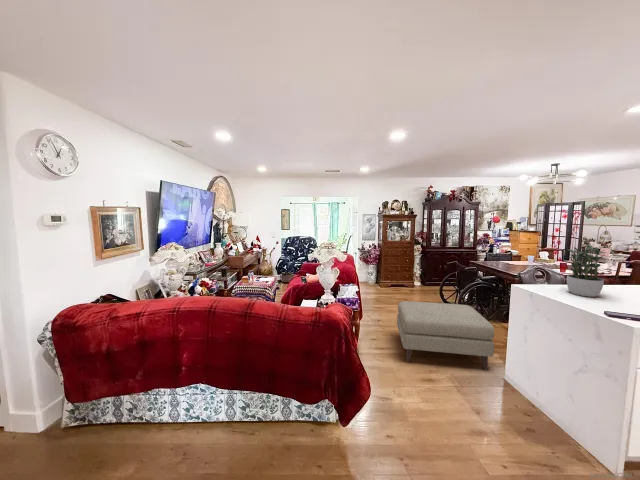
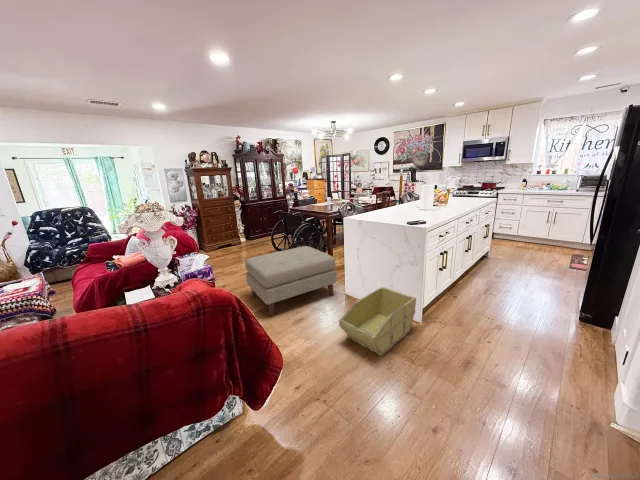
potted plant: present [567,244,605,297] -> none [375,176,398,216]
storage bin: none [465,383,598,462] -> present [339,287,416,356]

